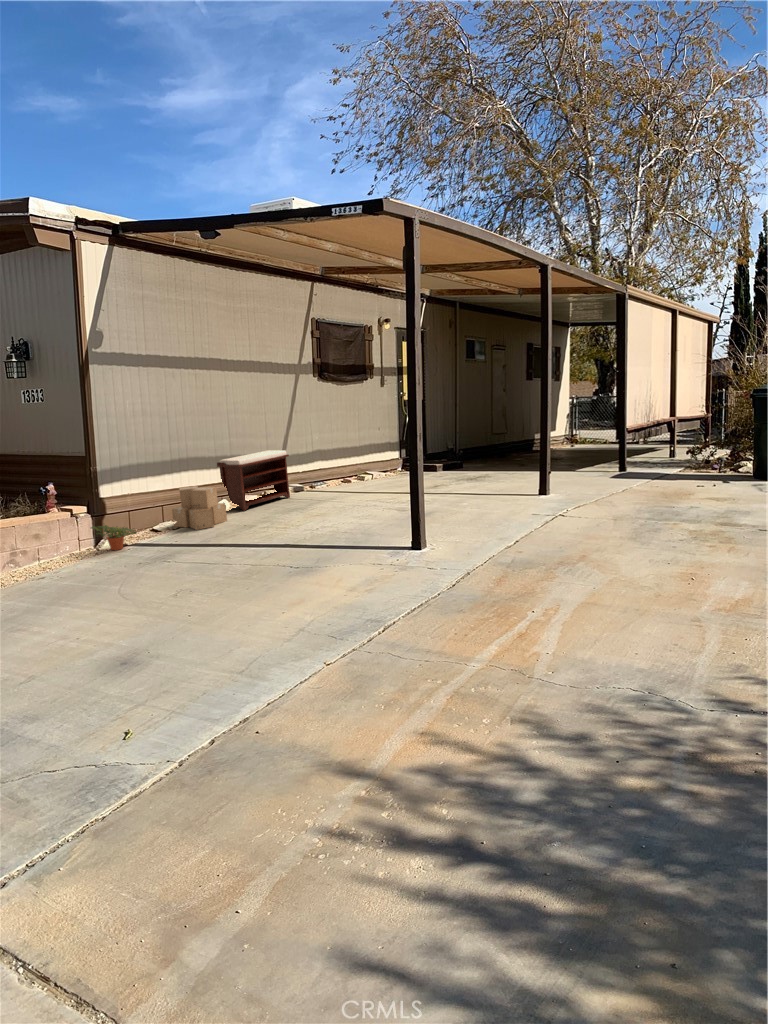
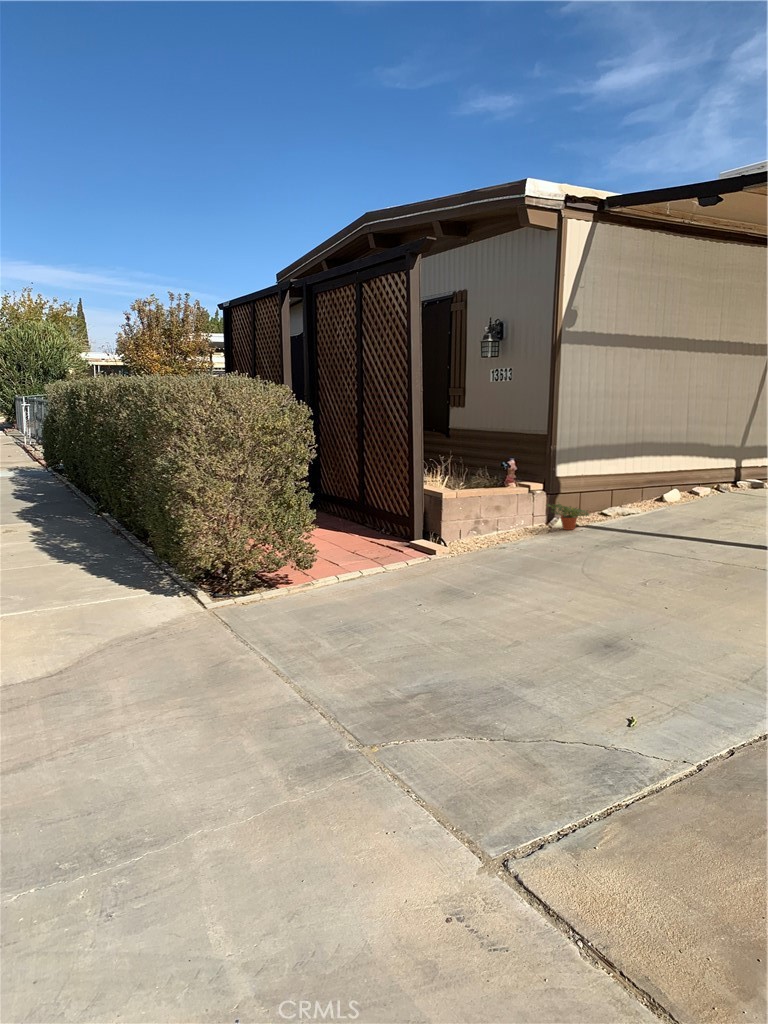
bench: present [217,450,290,511] -> none [672,440,754,503]
cardboard box: present [172,486,227,530] -> none [623,472,681,518]

